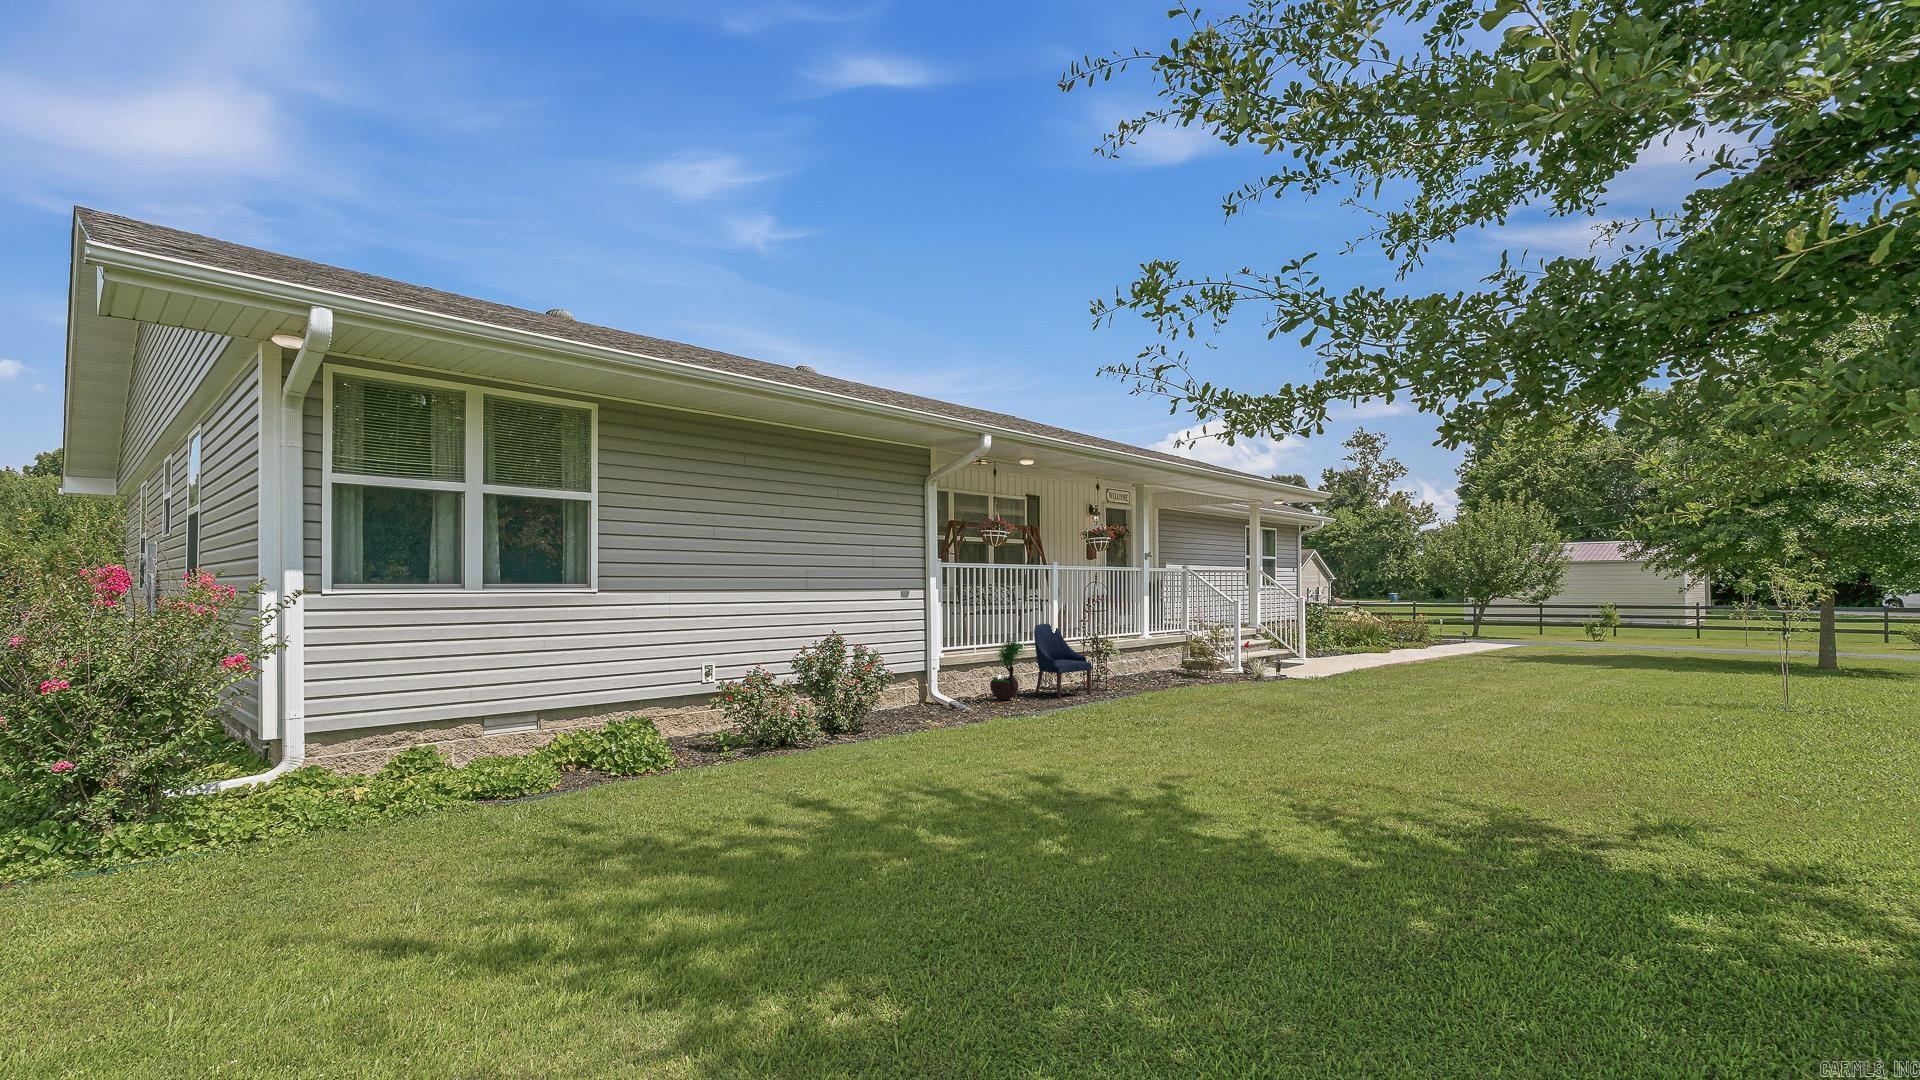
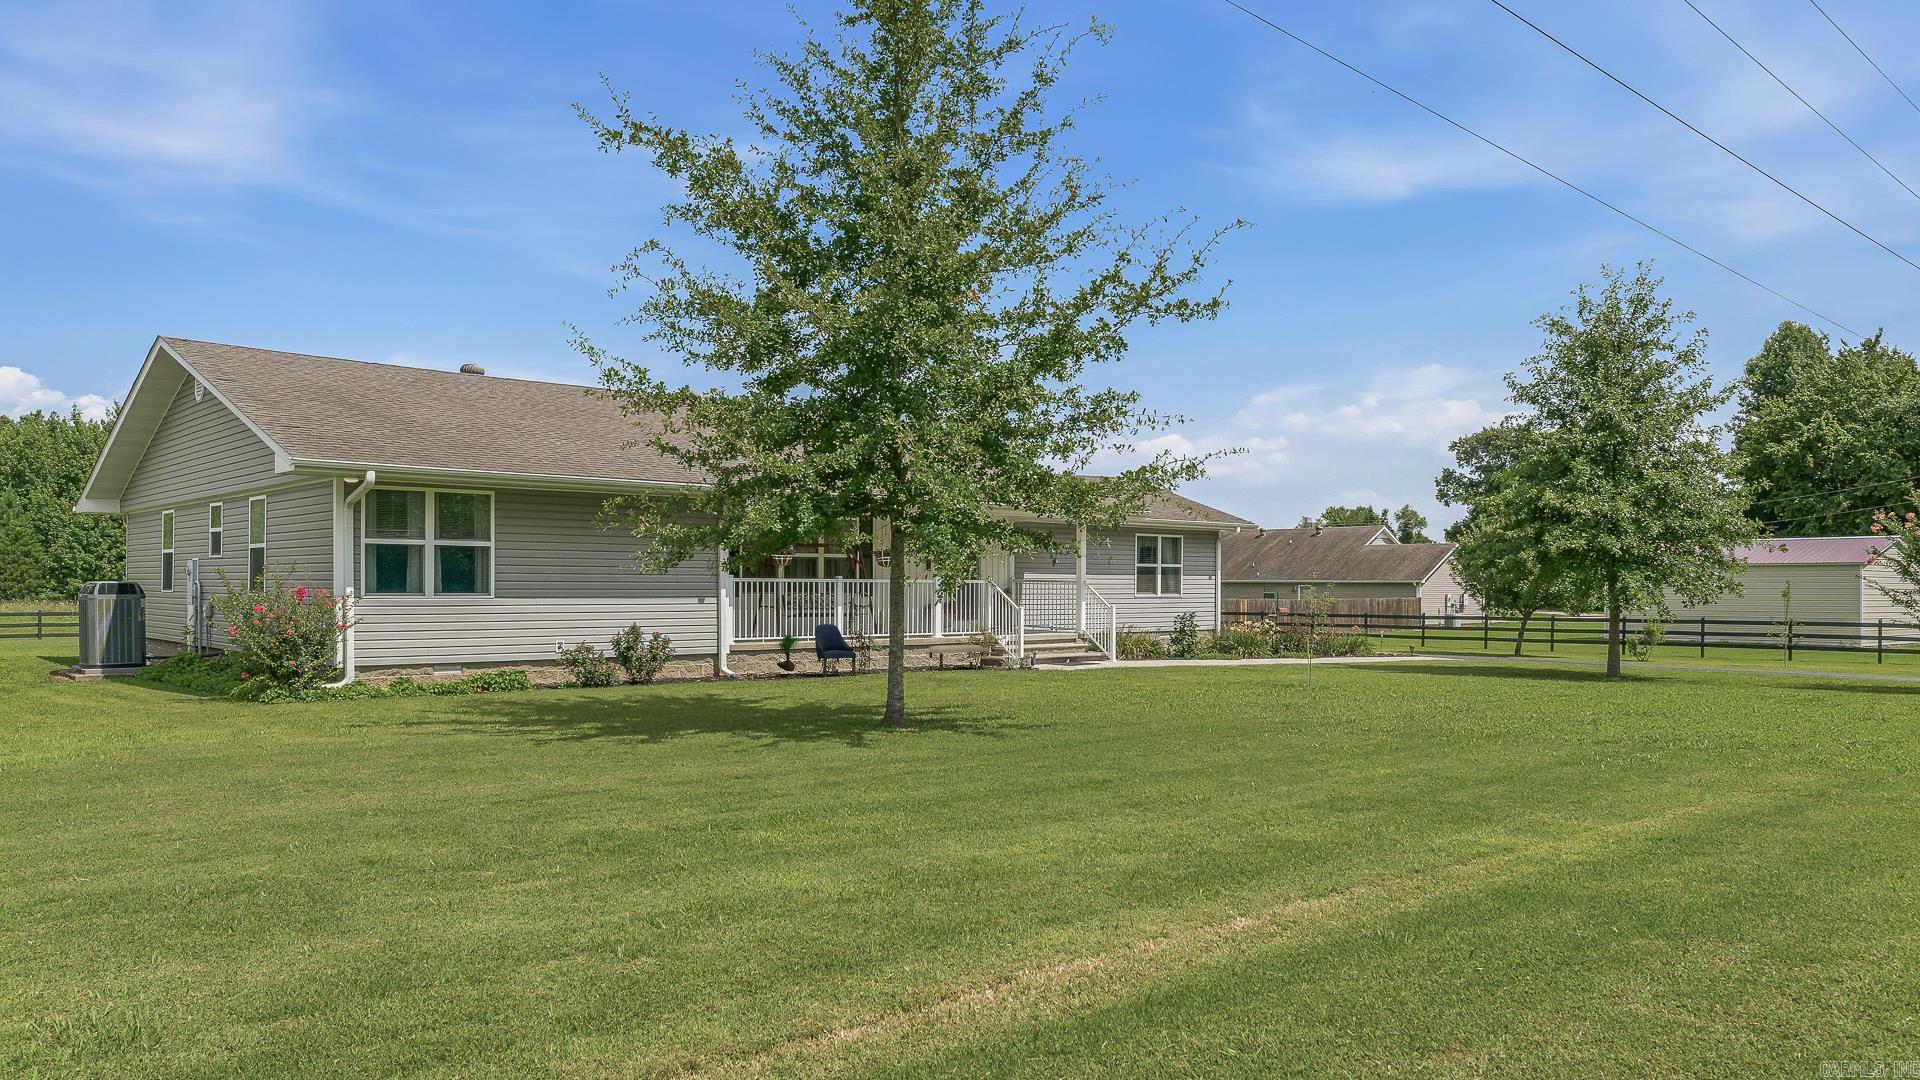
bench: none [1136,645,1195,680] -> present [929,645,984,671]

